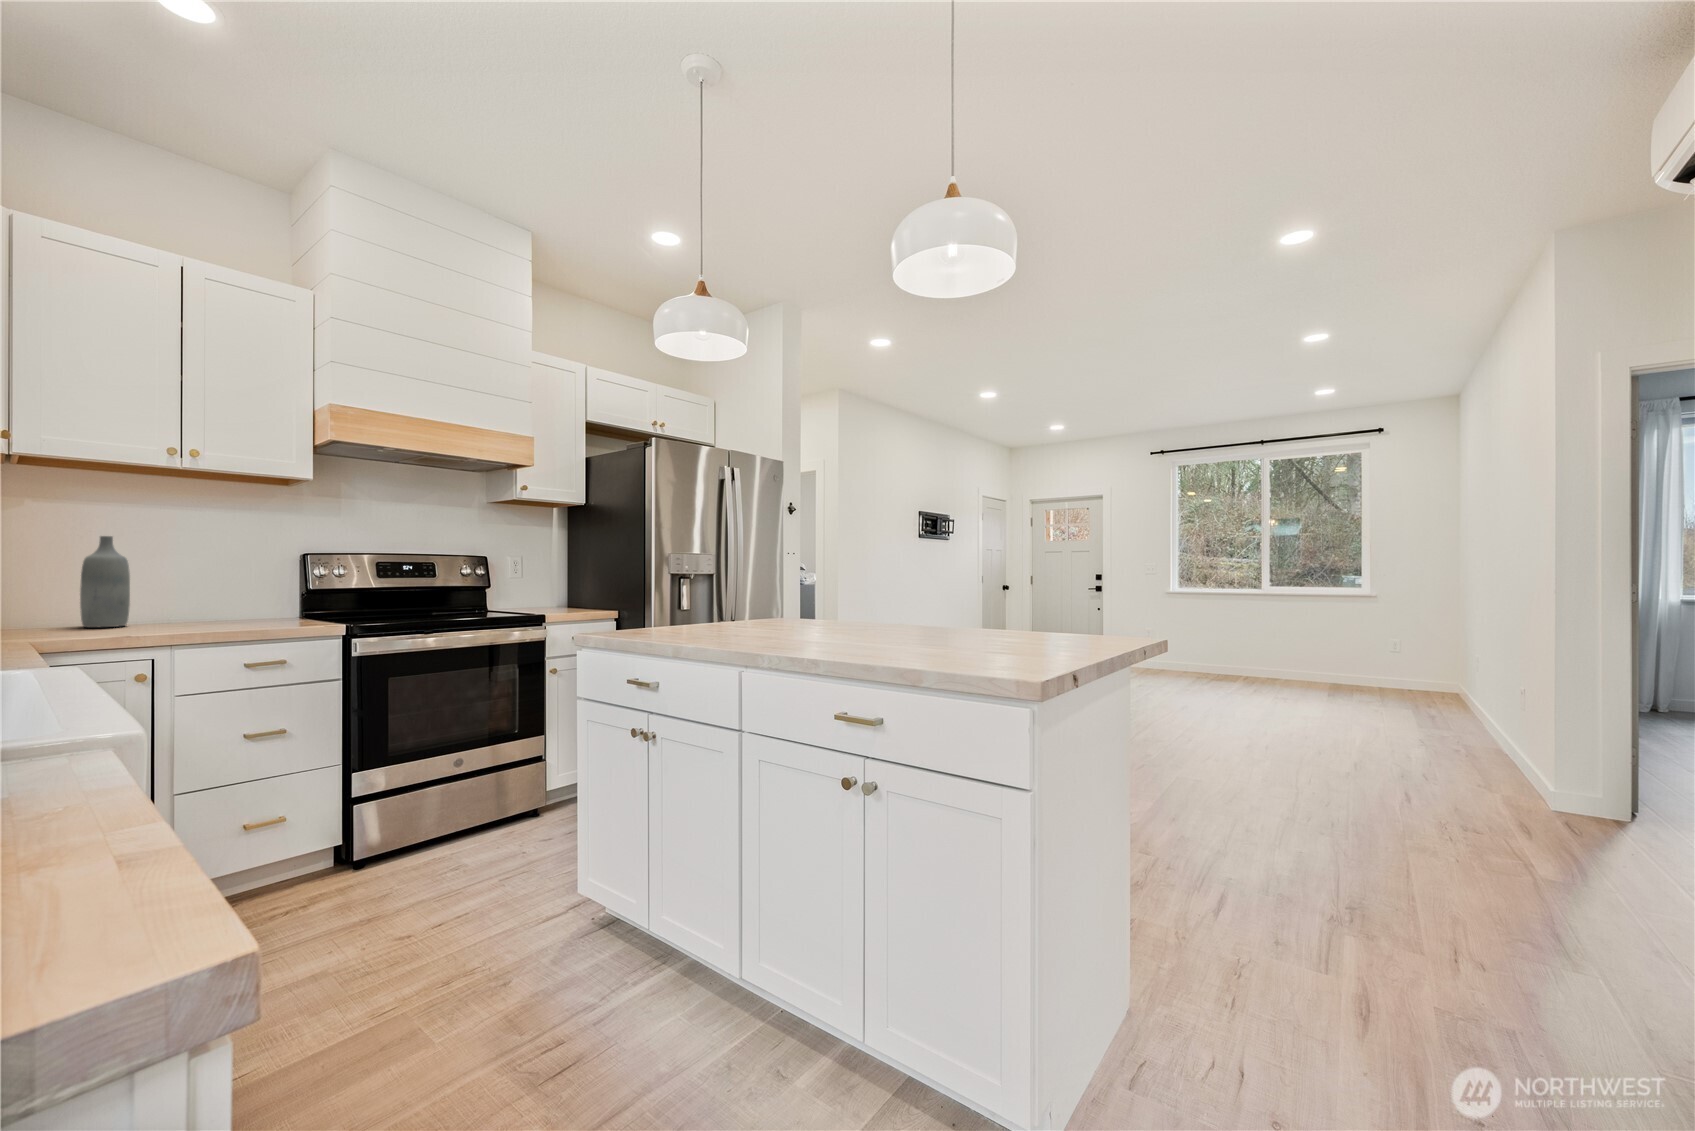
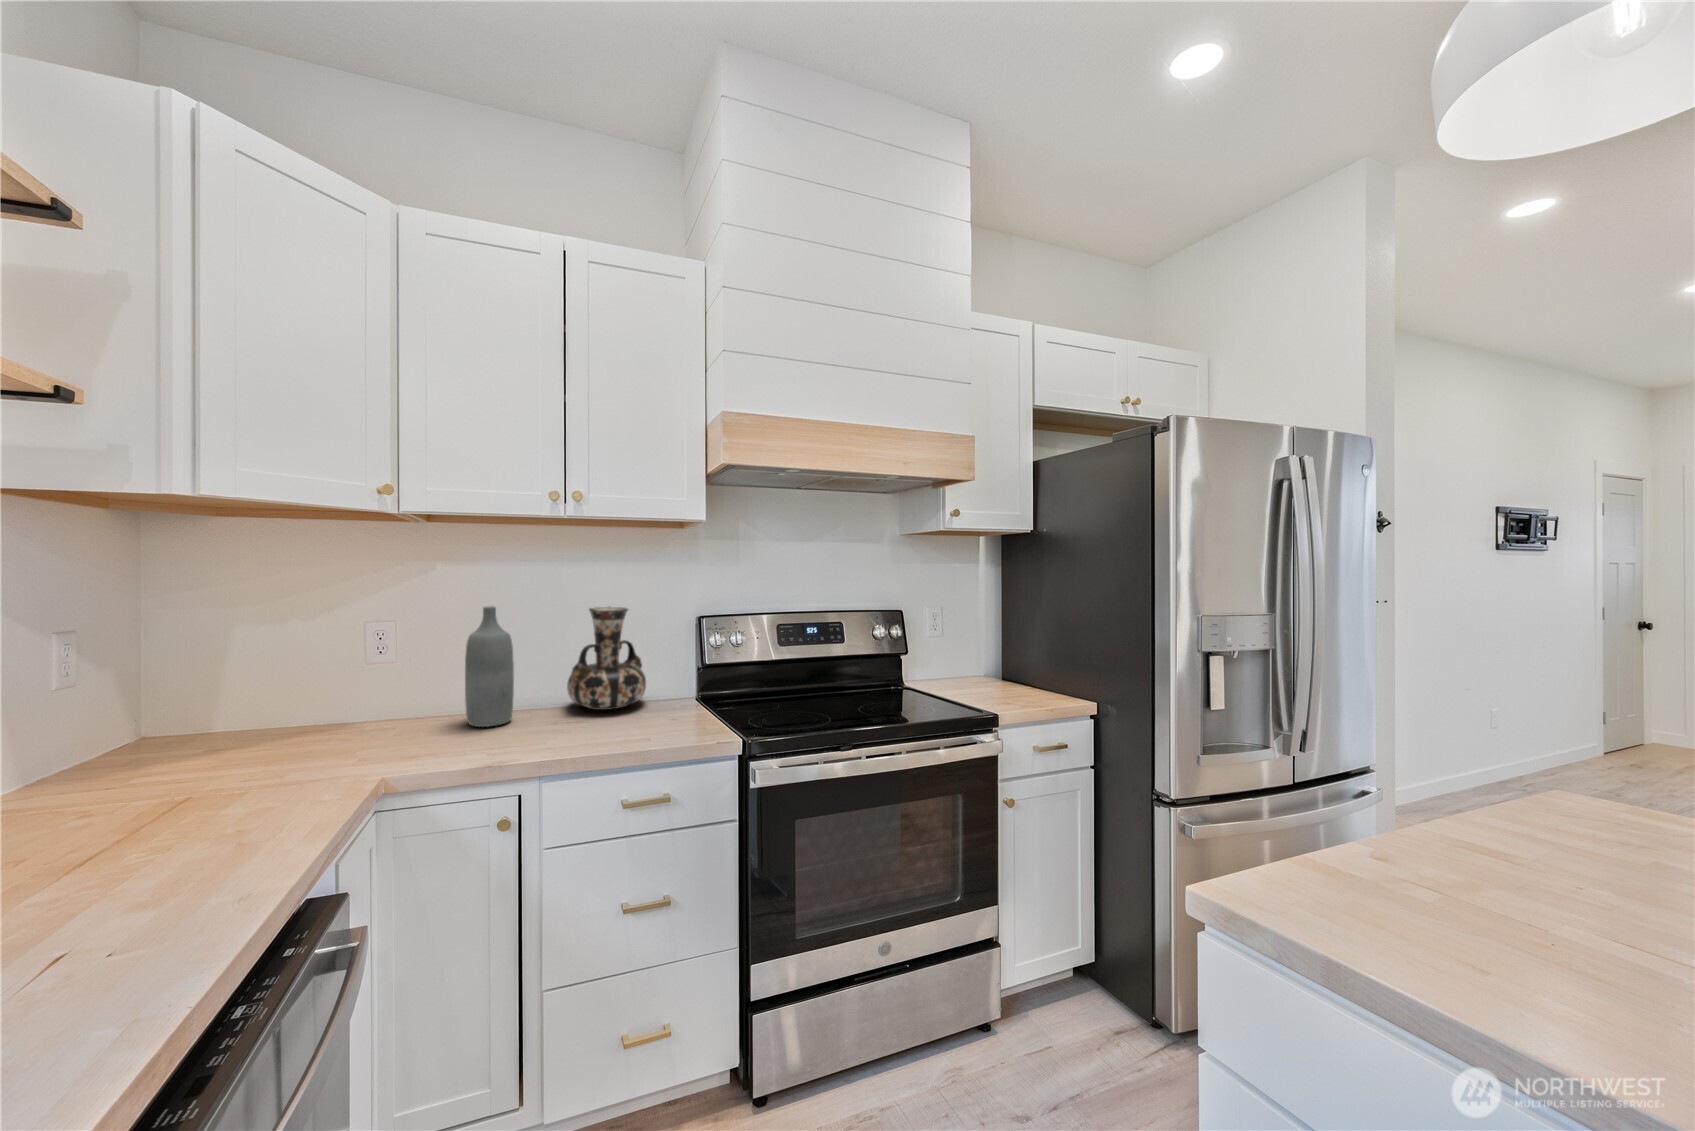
decorative vase: none [180,544,257,621] -> present [567,607,646,710]

